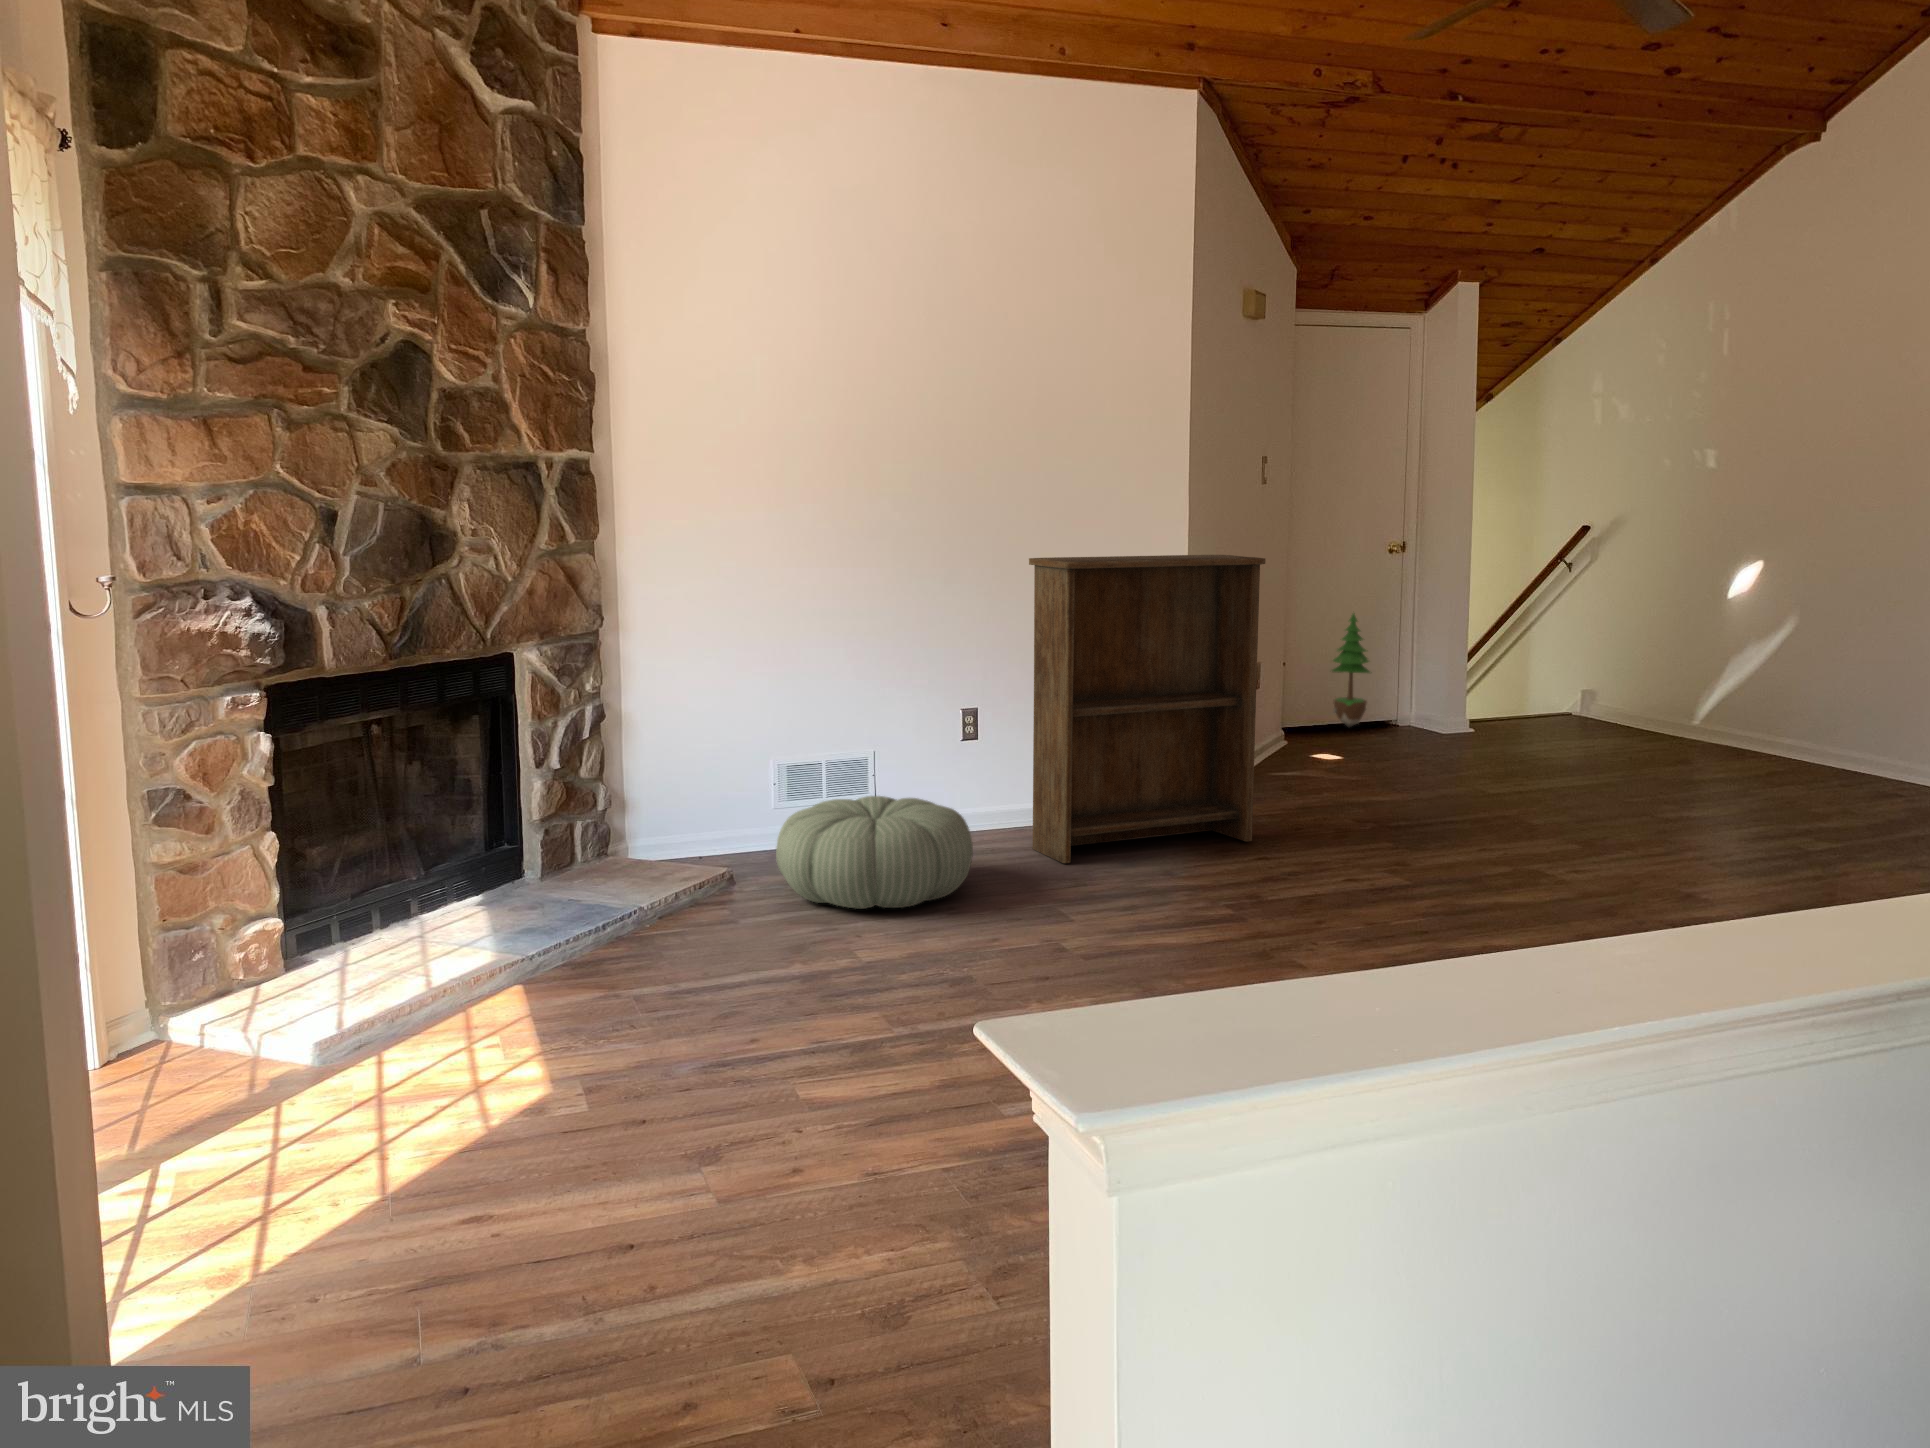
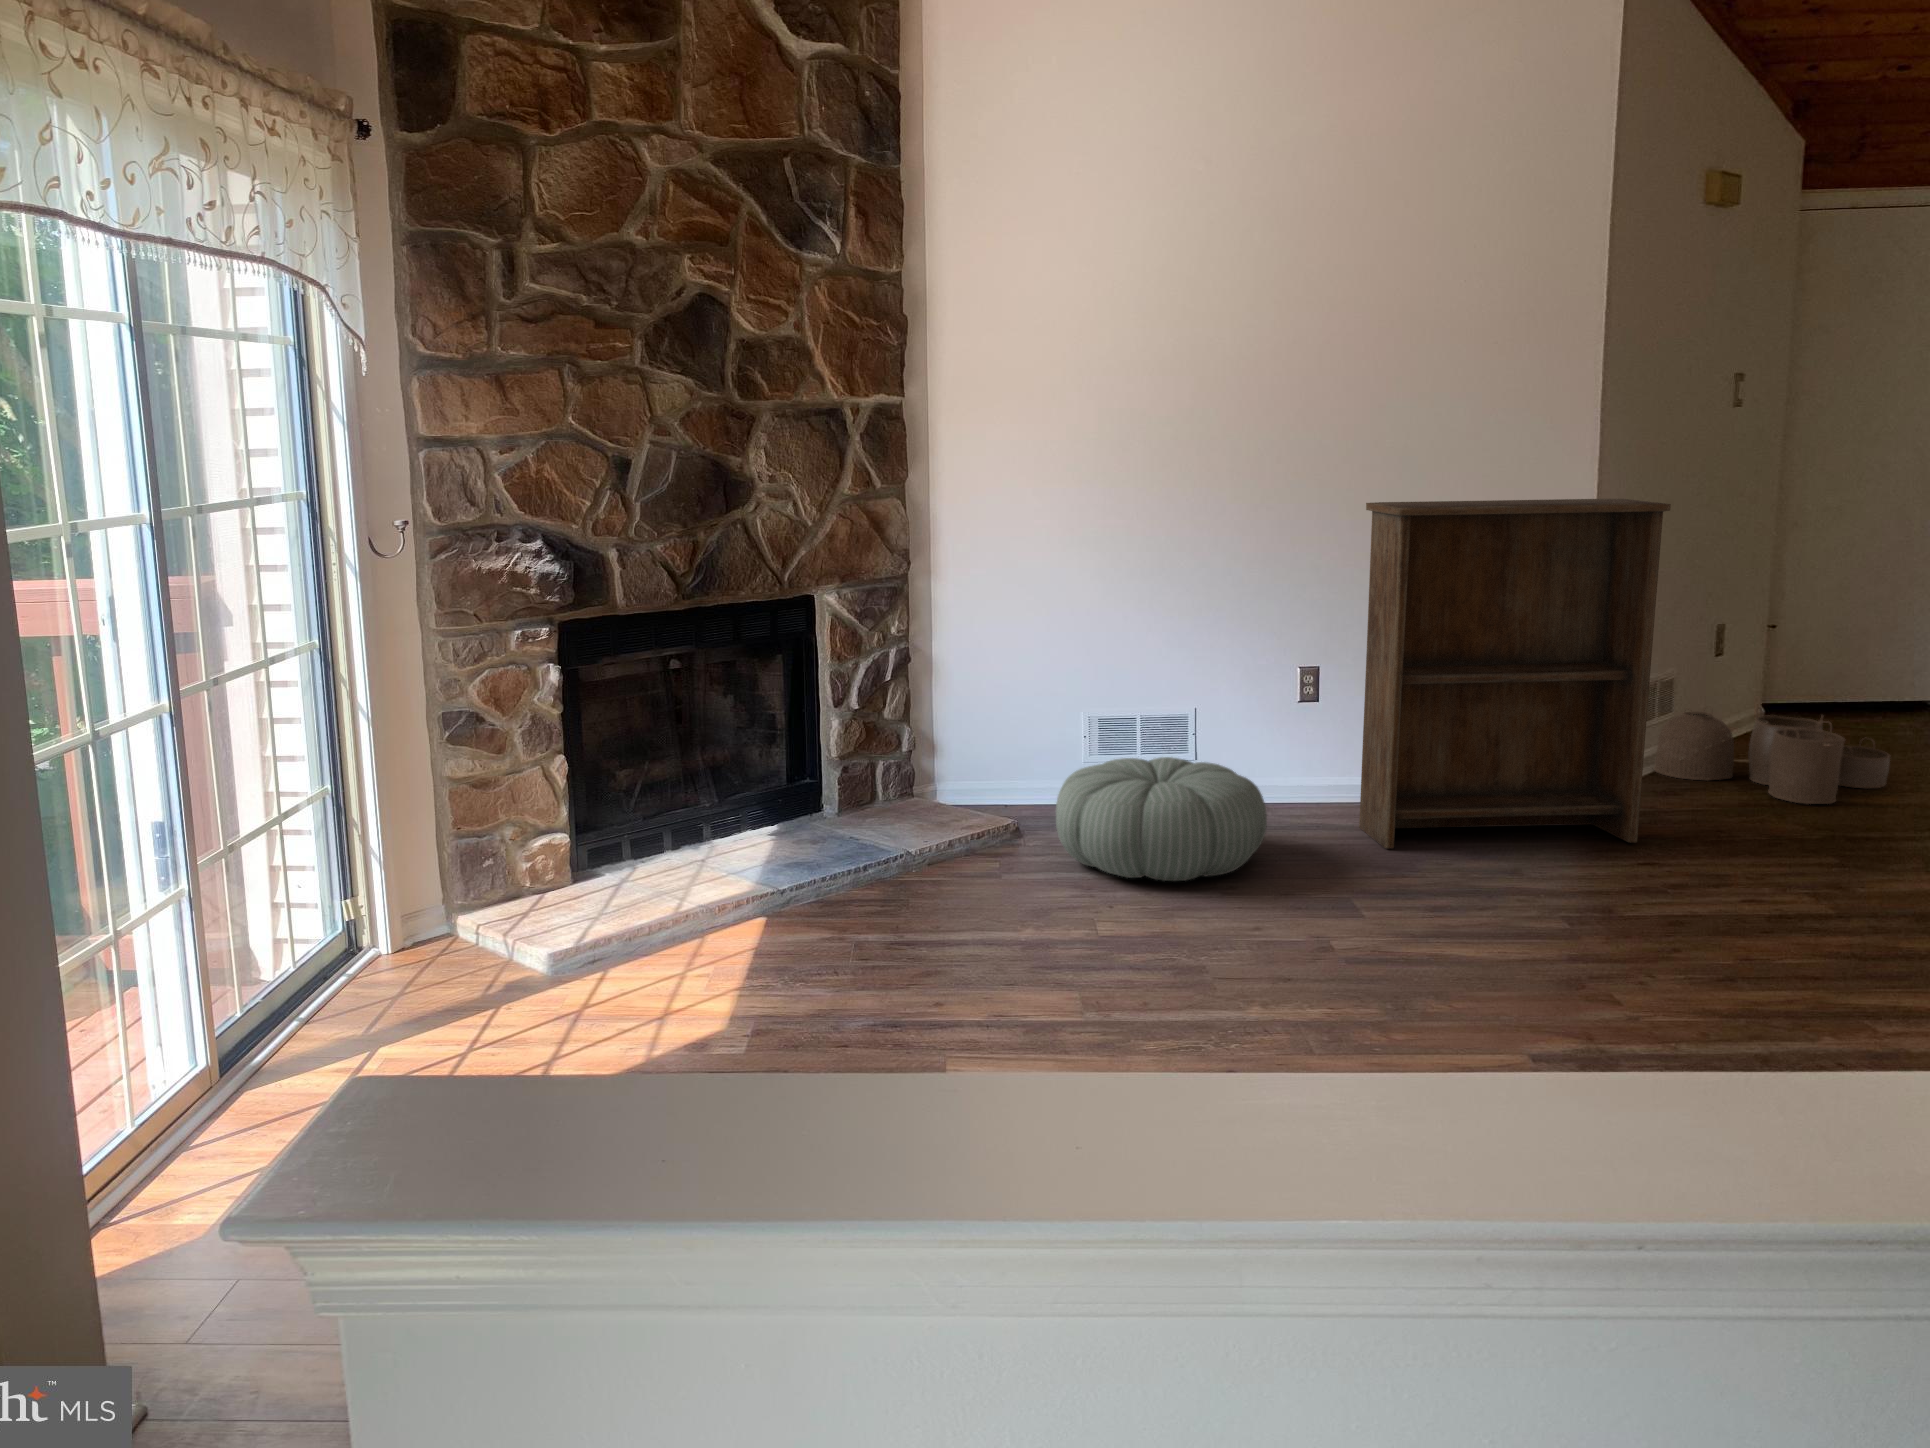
potted tree: present [1332,613,1370,727] -> none [1827,565,1888,707]
woven basket: none [1234,727,1402,802] -> present [1654,707,1890,804]

